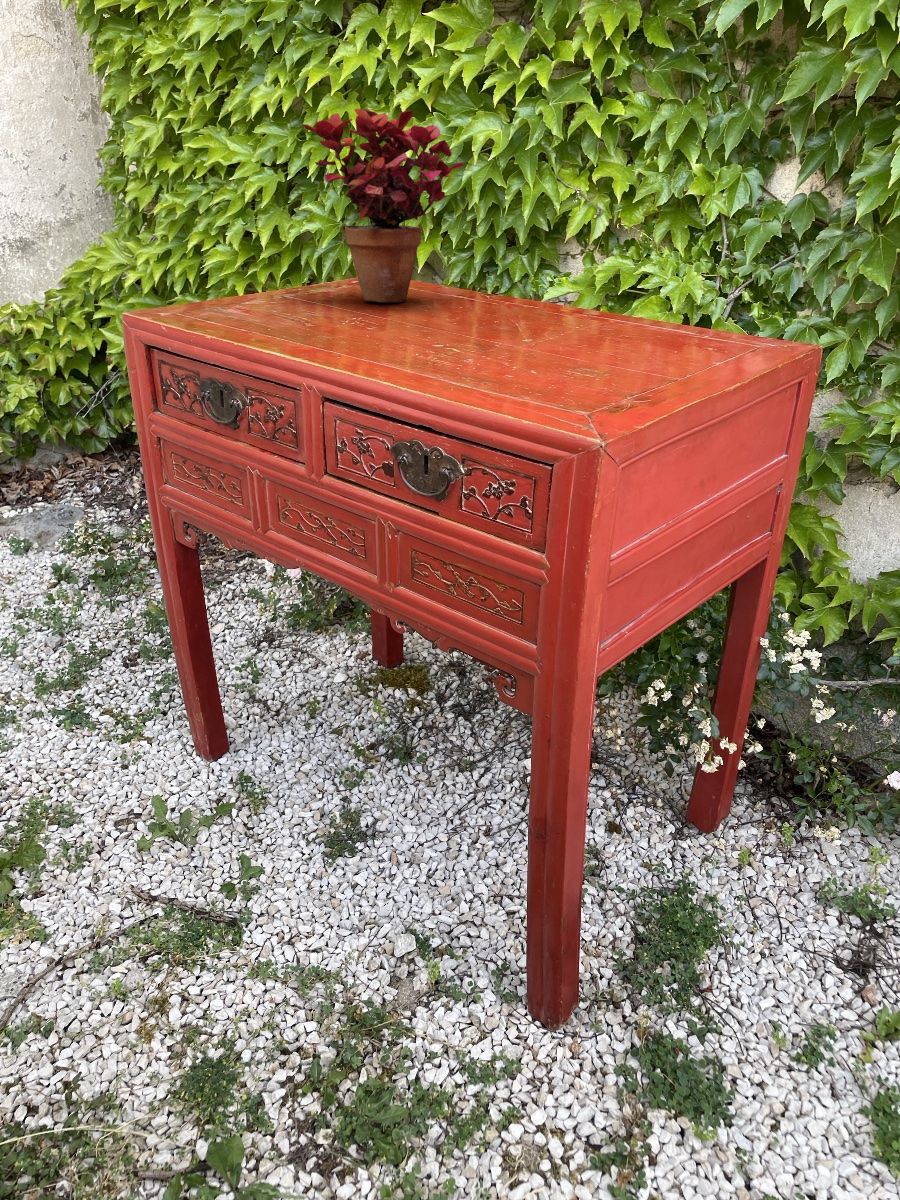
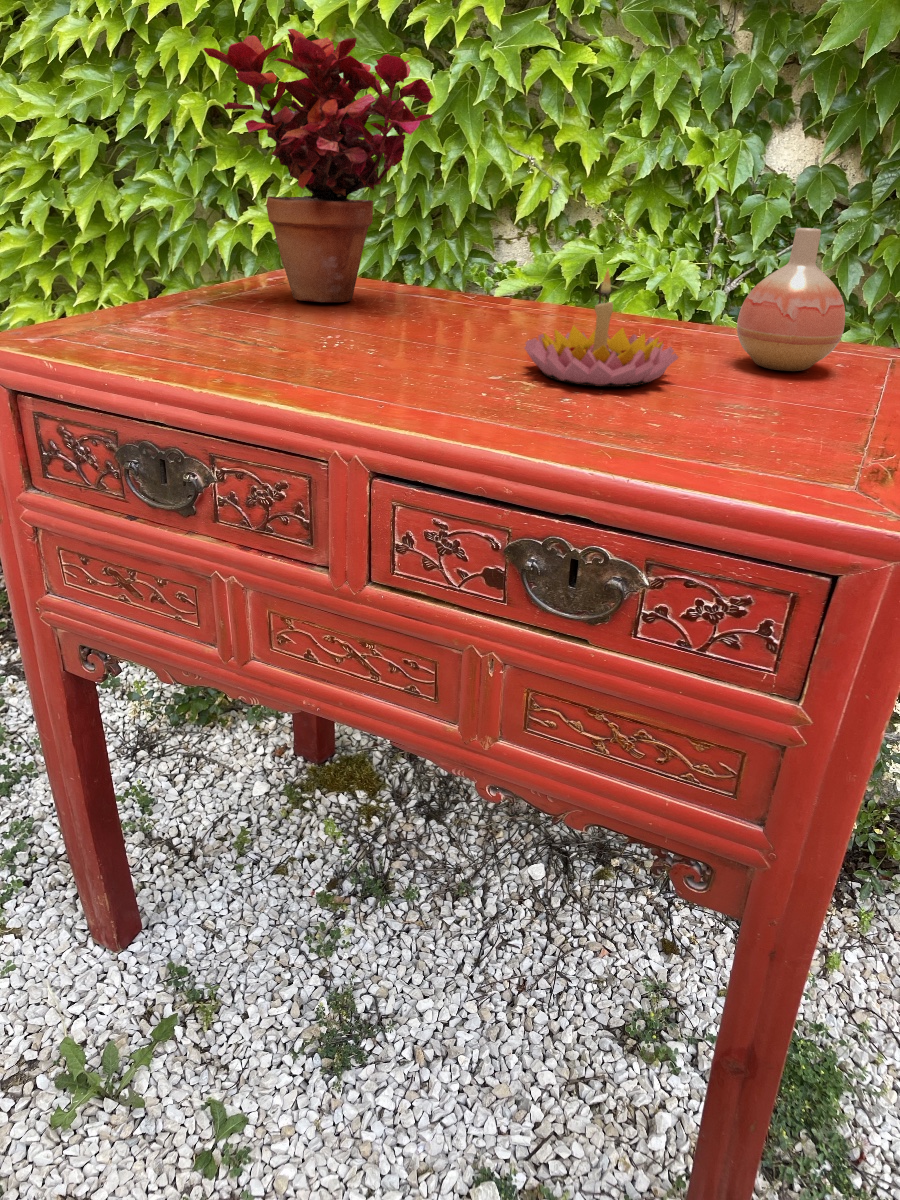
vase: none [637,247,716,355] -> present [737,228,845,371]
candle holder: none [467,276,578,362] -> present [524,268,678,387]

